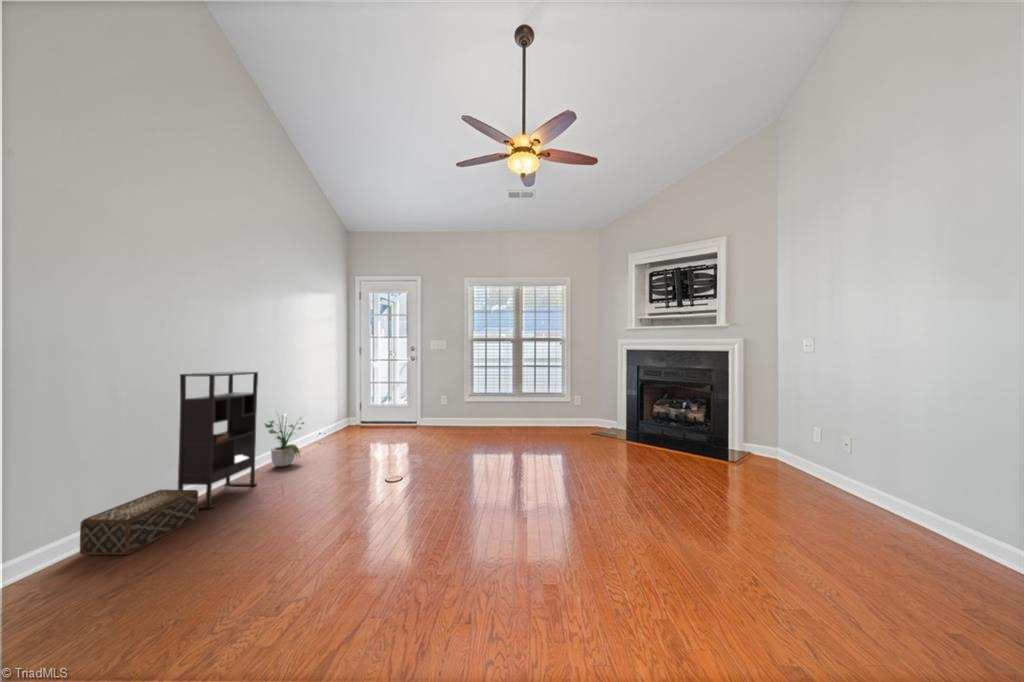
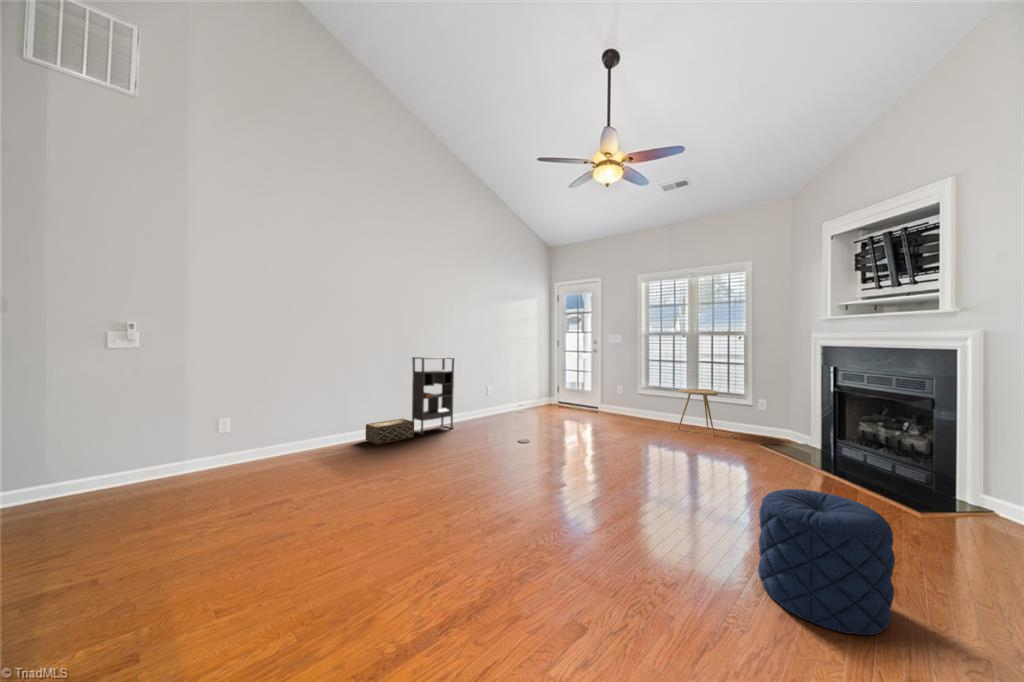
side table: none [516,391,552,433] -> present [677,389,718,436]
potted plant: present [265,421,304,467] -> none [468,382,496,422]
pouf: none [771,462,877,568] -> present [758,489,895,635]

